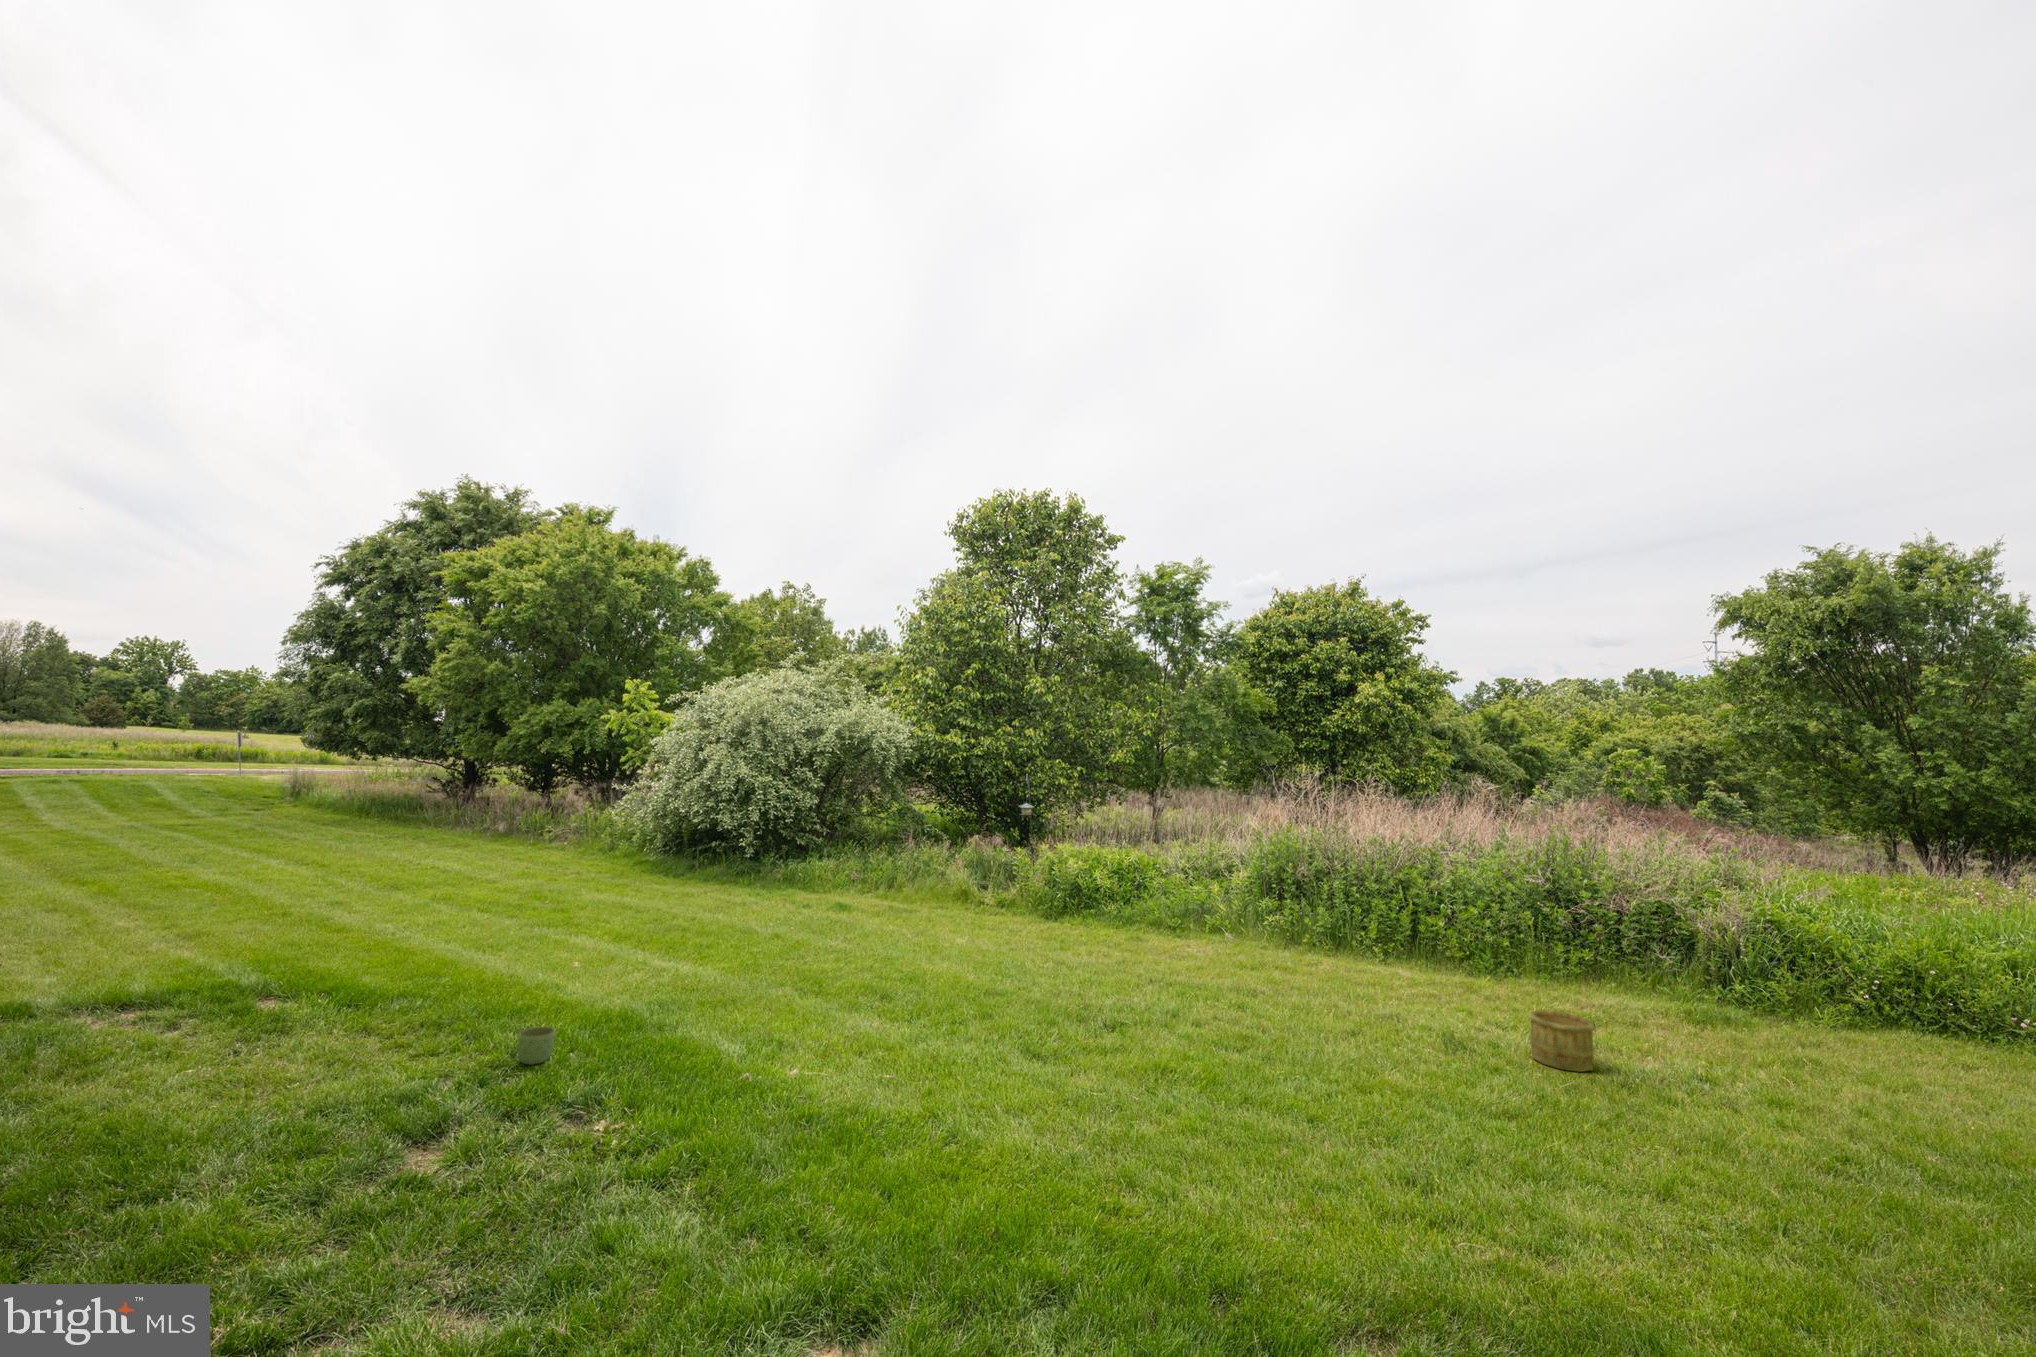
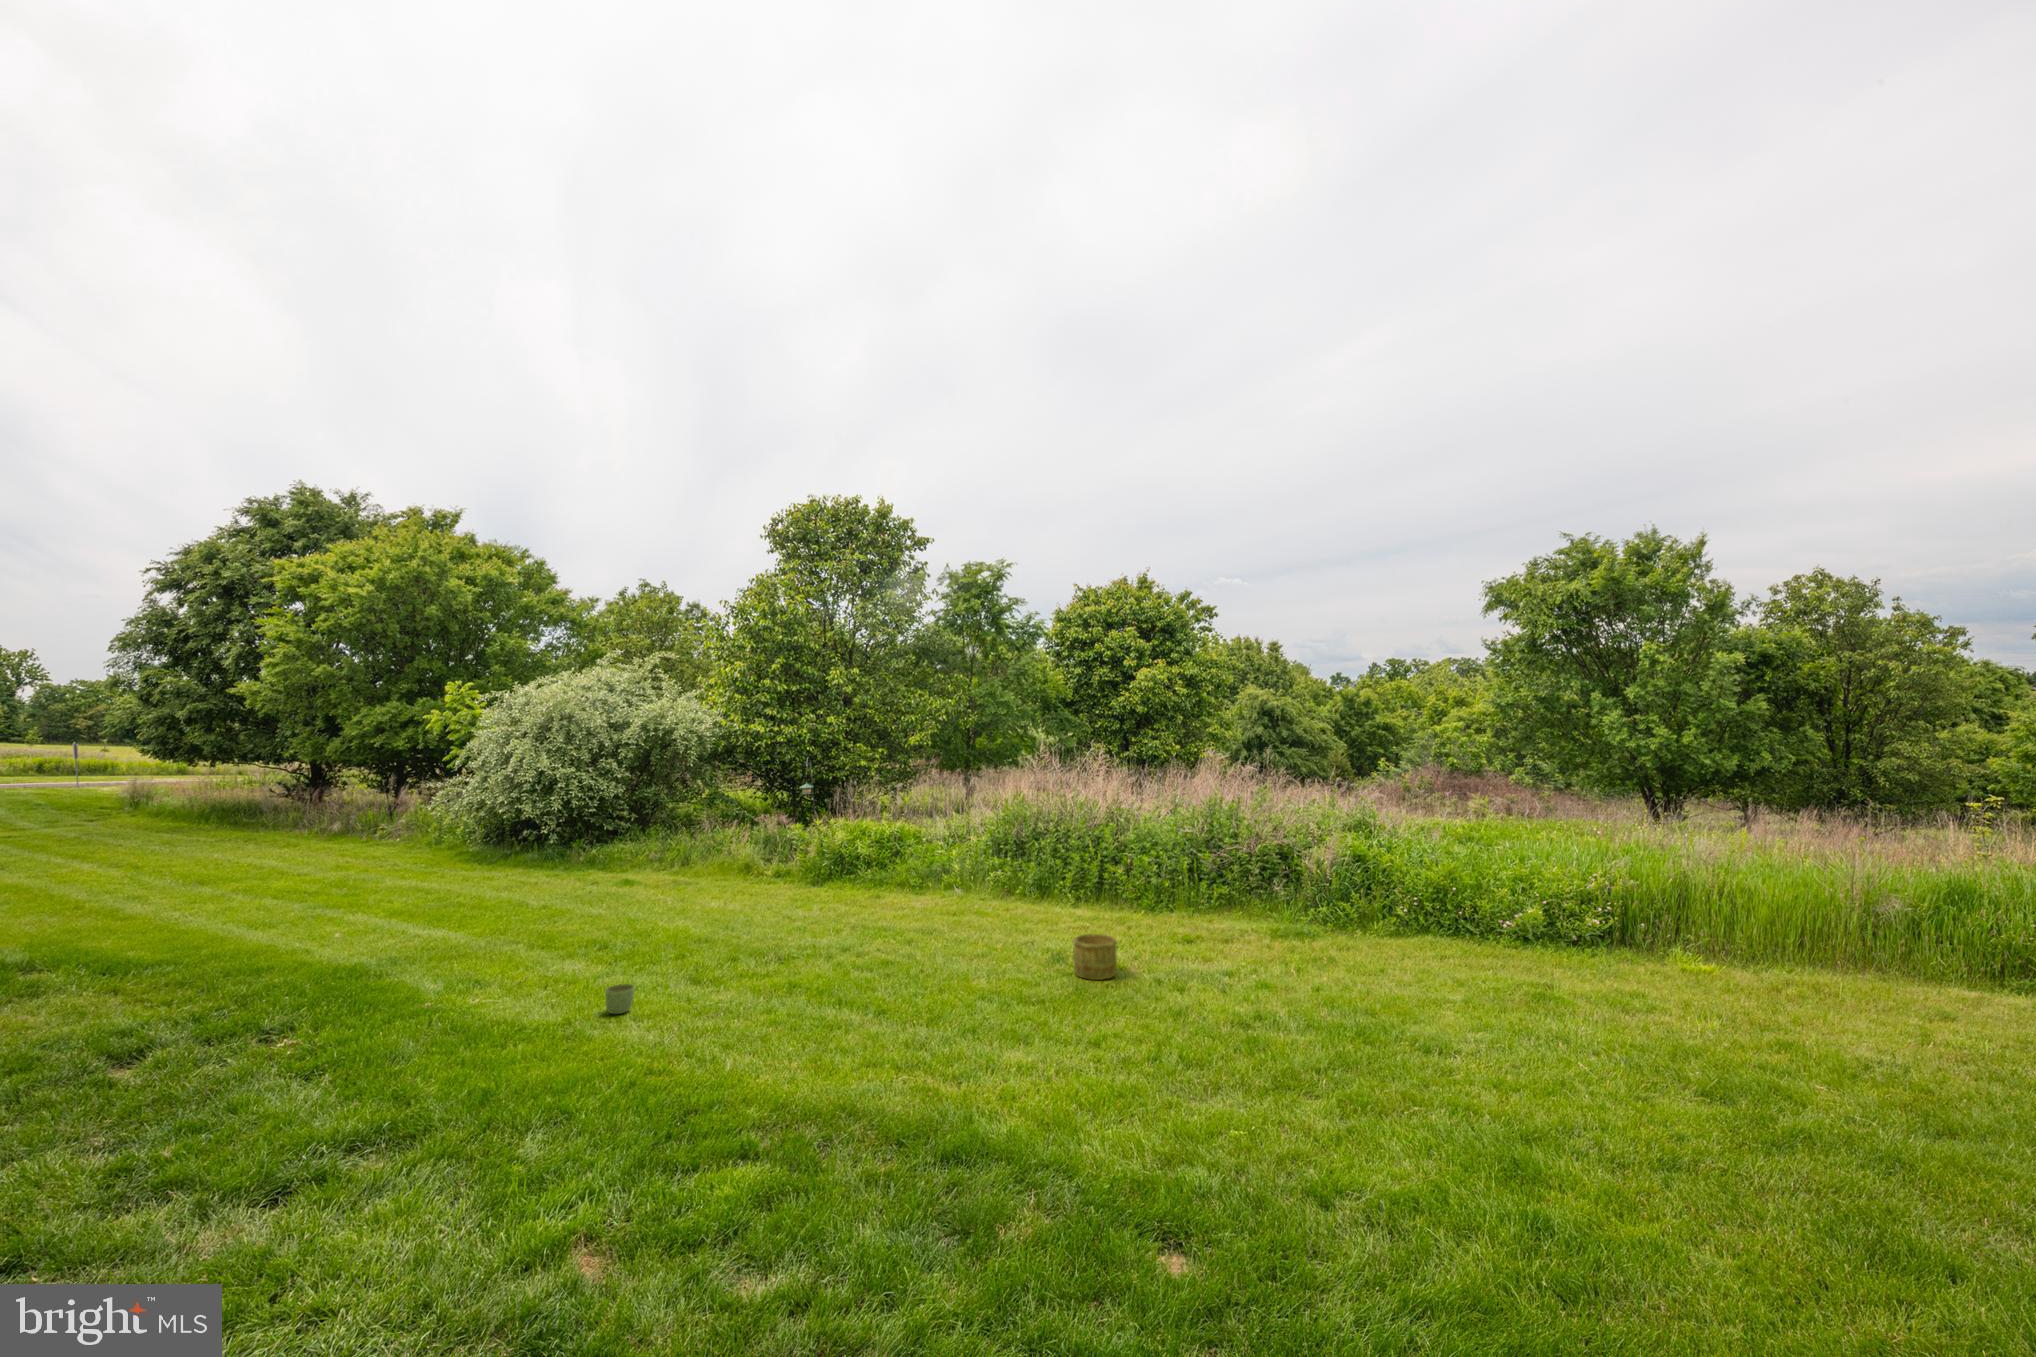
planter: present [518,1027,555,1065] -> present [605,984,635,1014]

